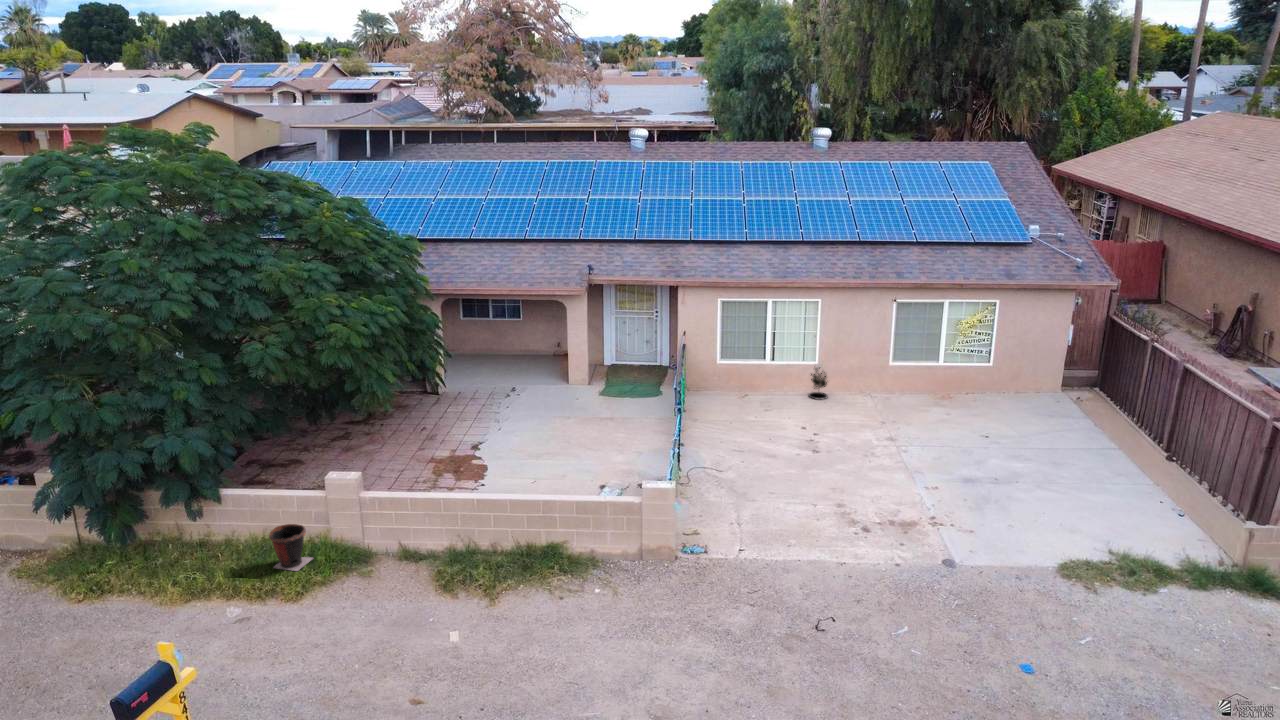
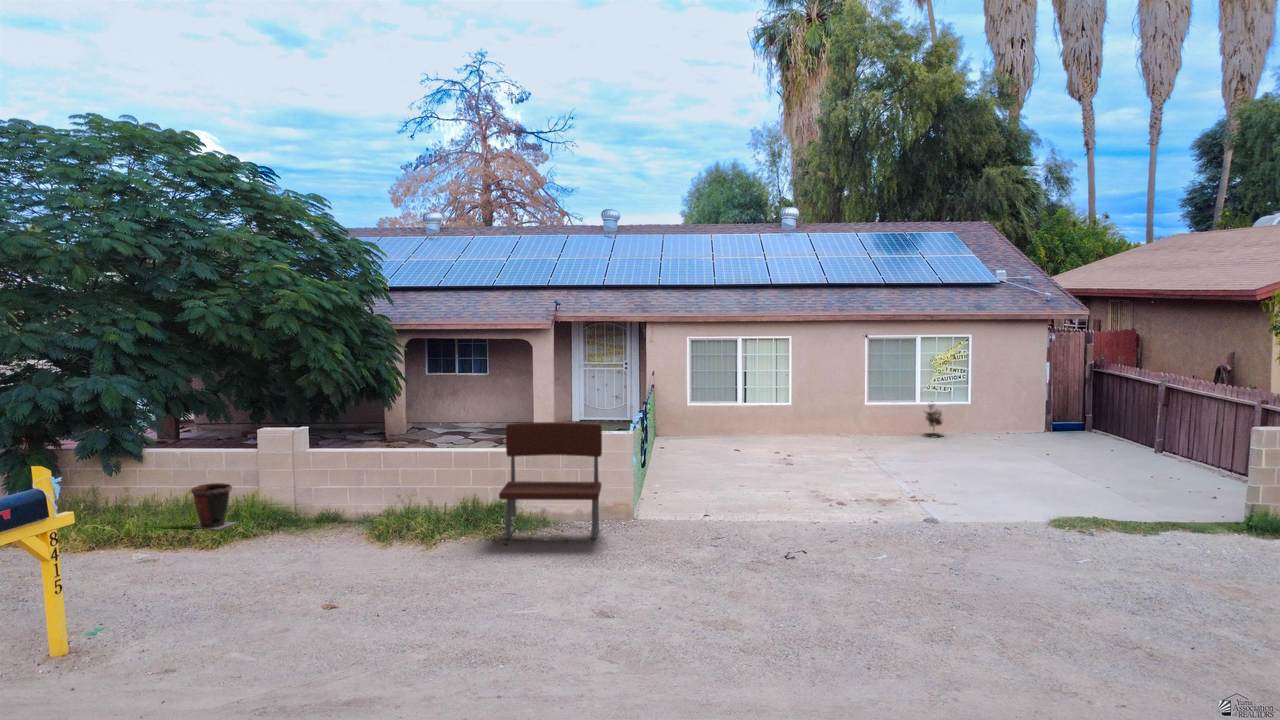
potted tree: present [809,367,827,400] -> present [923,404,943,437]
bench: none [554,479,647,590] -> present [499,422,602,539]

